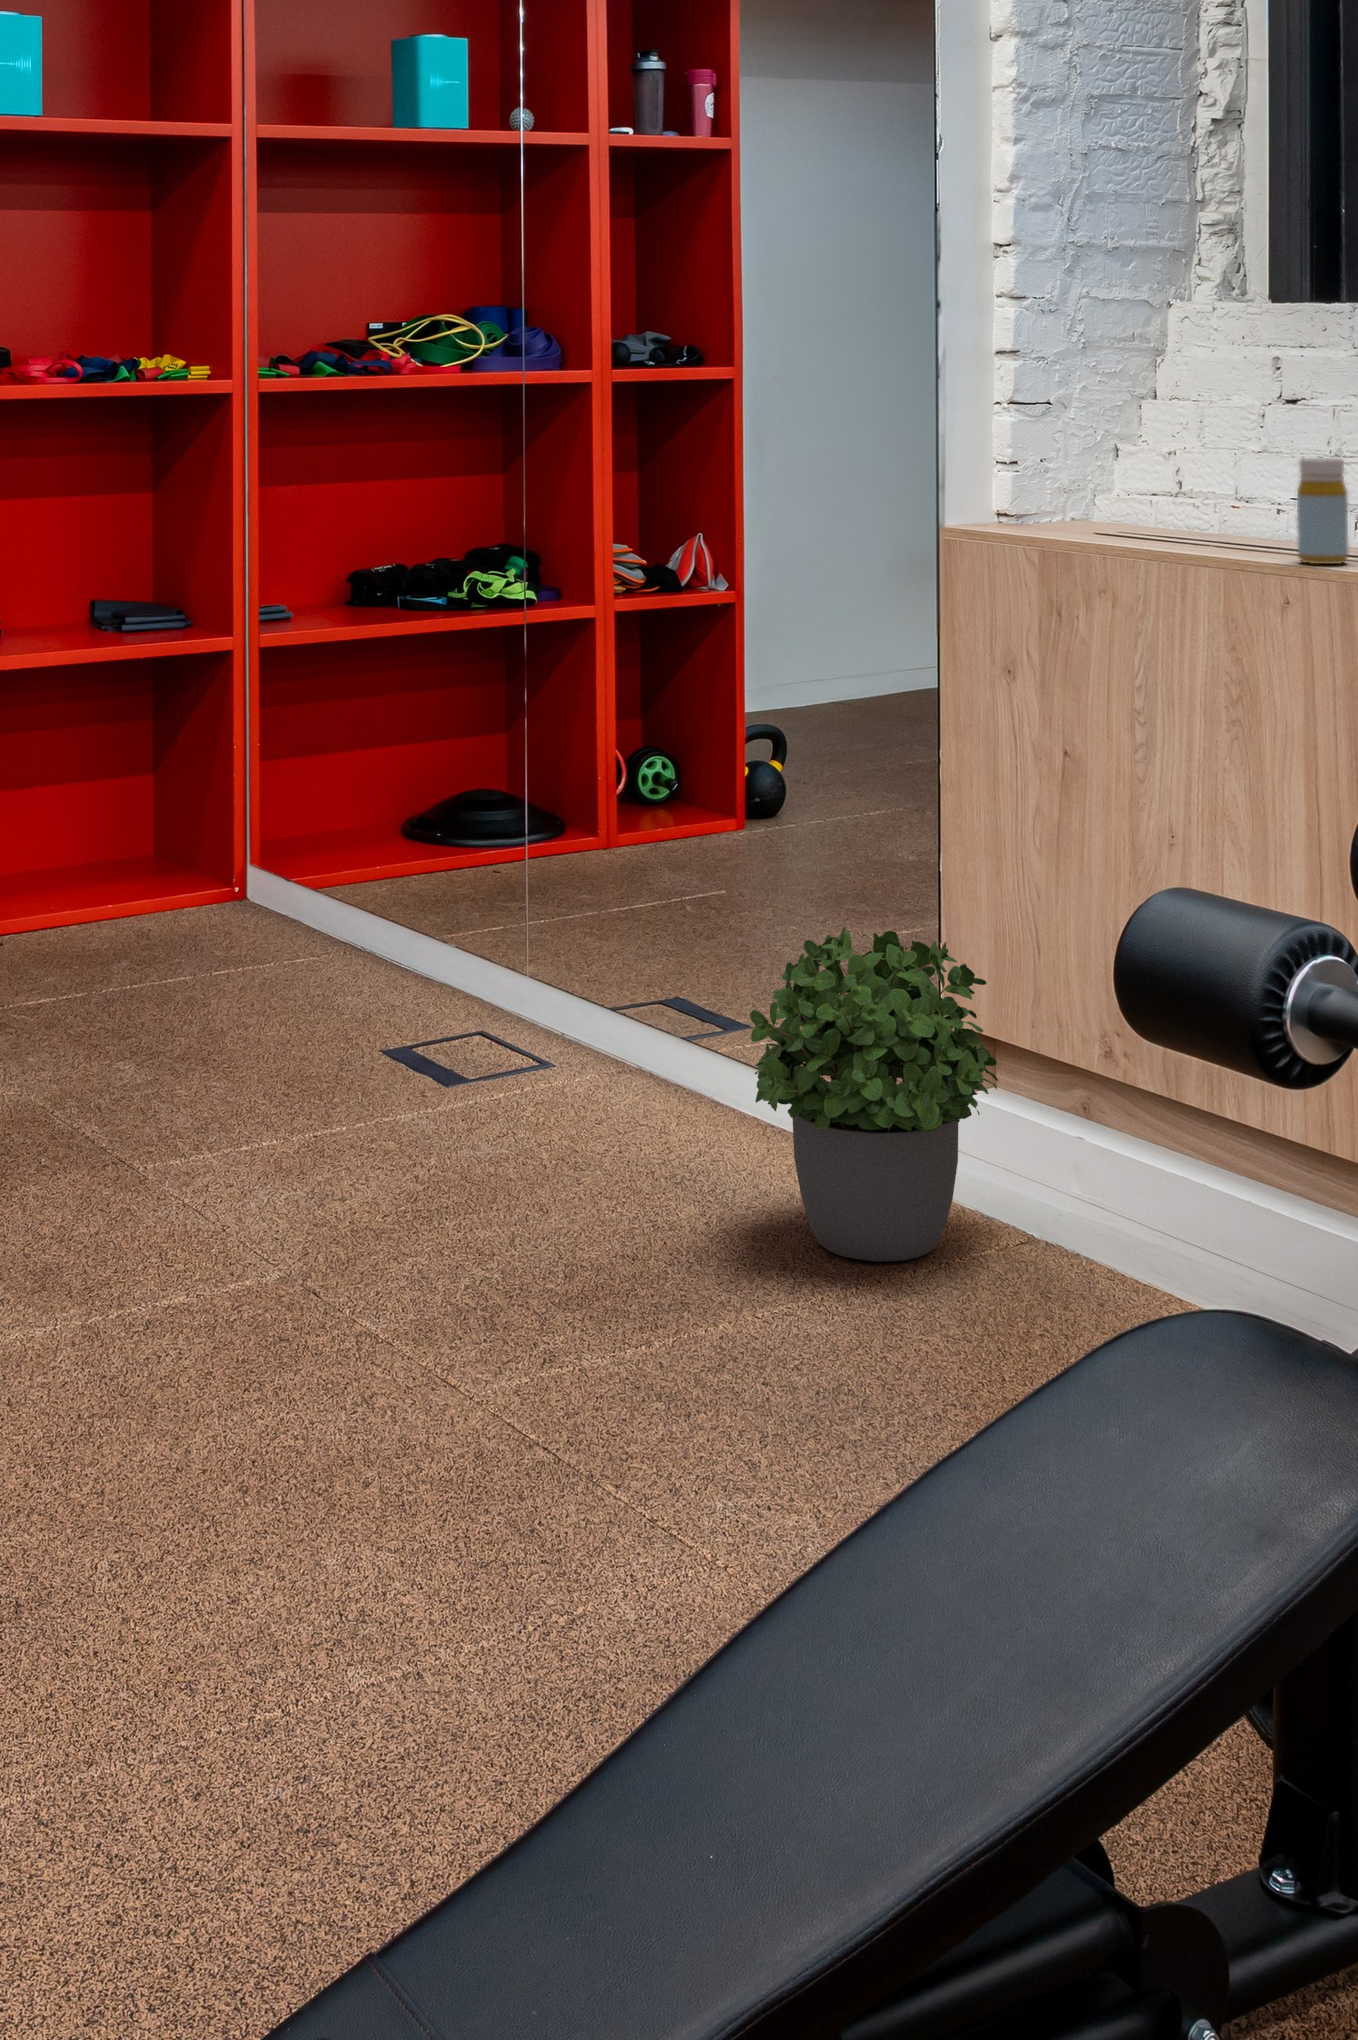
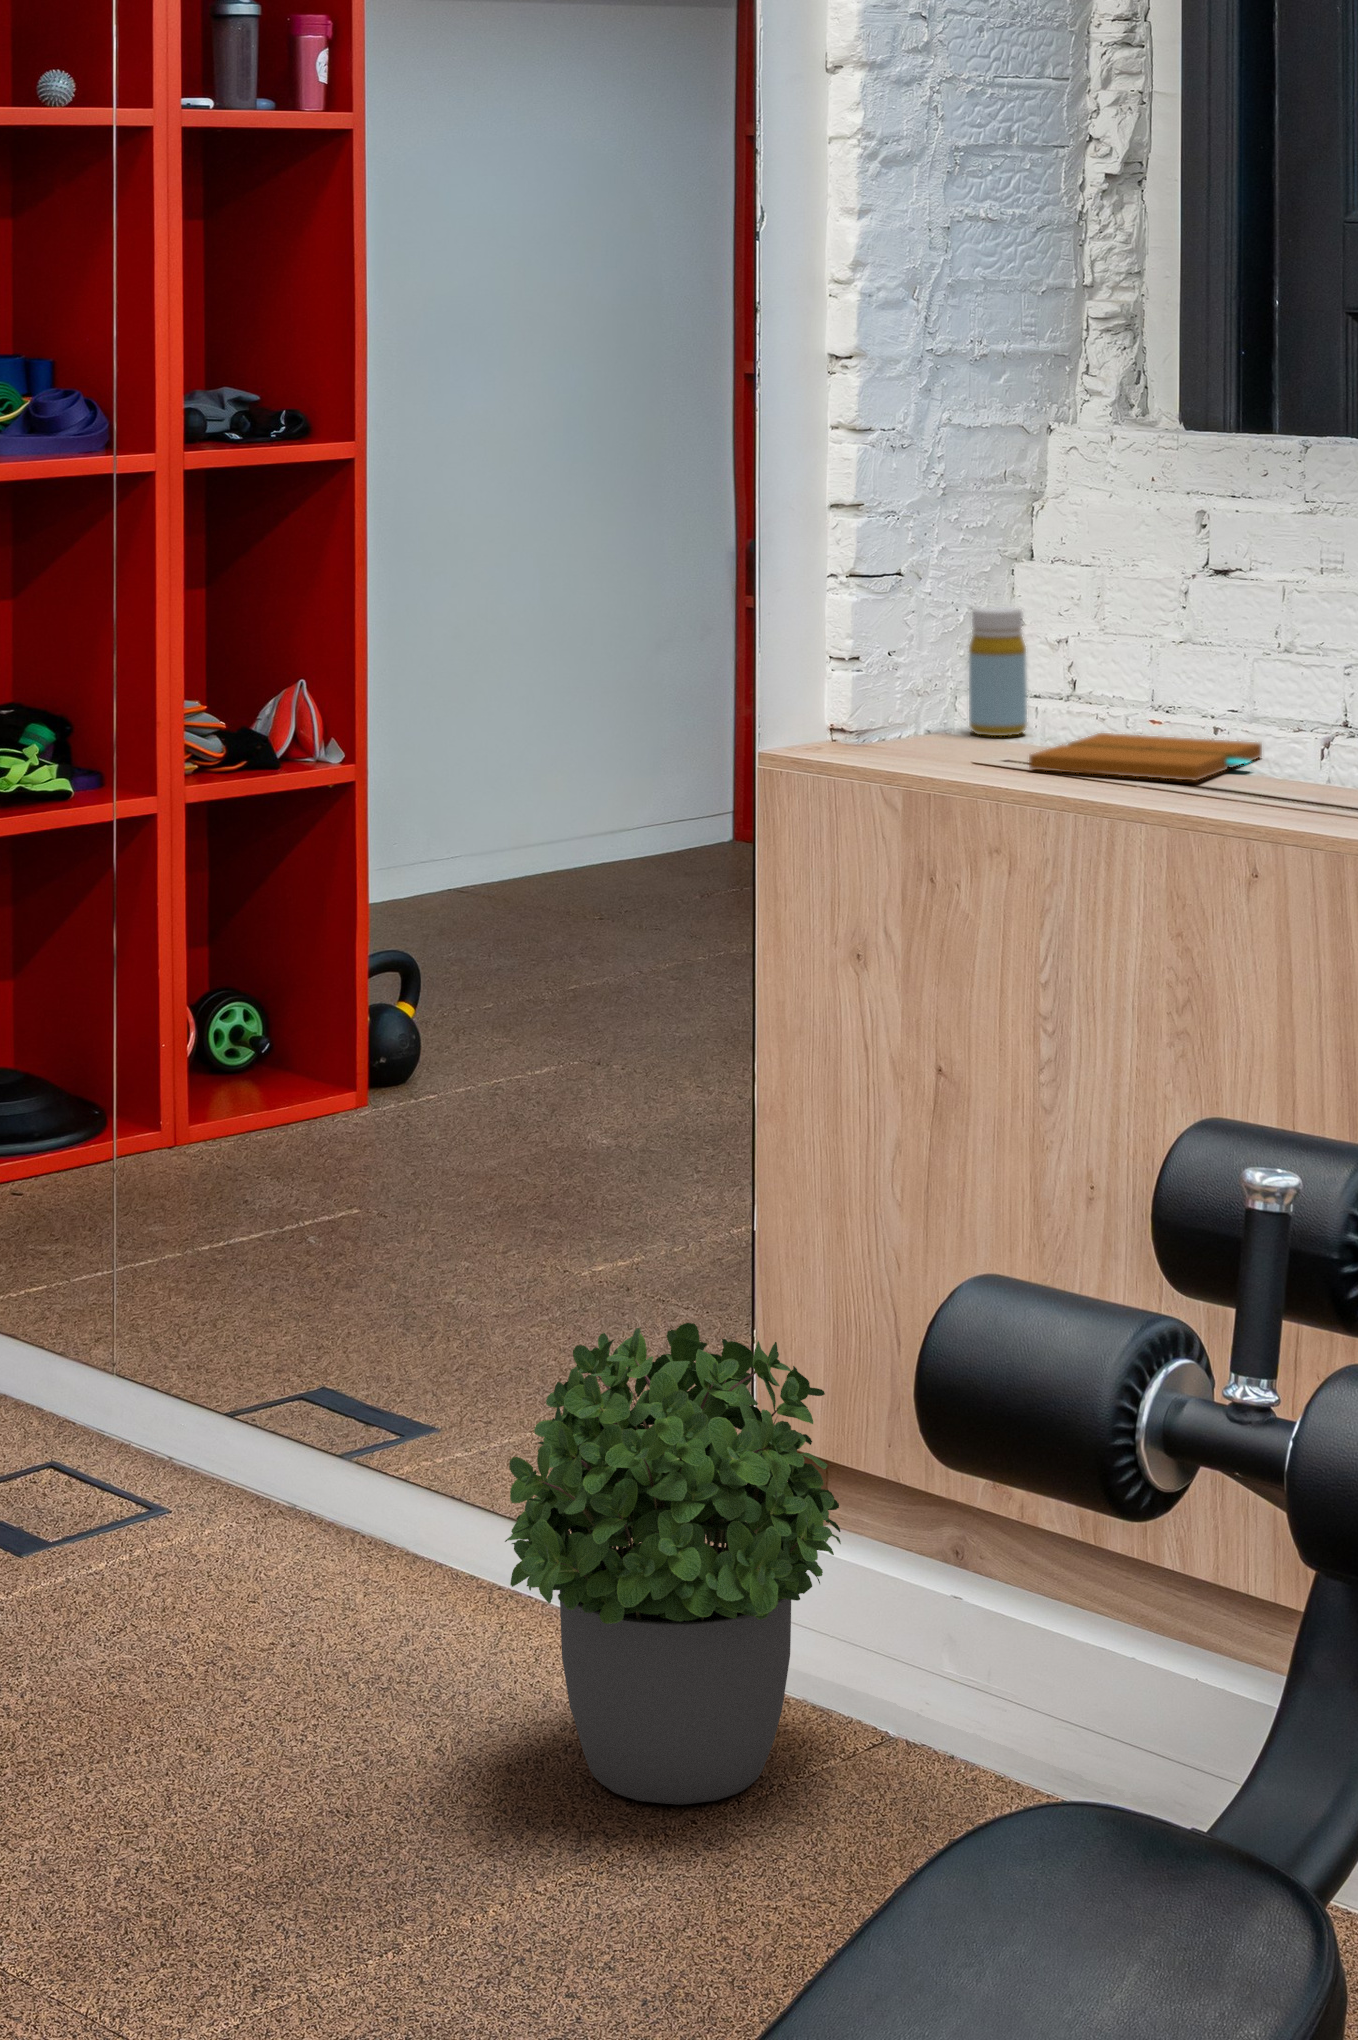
bottle: present [1297,458,1349,564] -> present [969,607,1027,736]
book: none [1134,520,1316,545] -> present [1029,733,1262,780]

